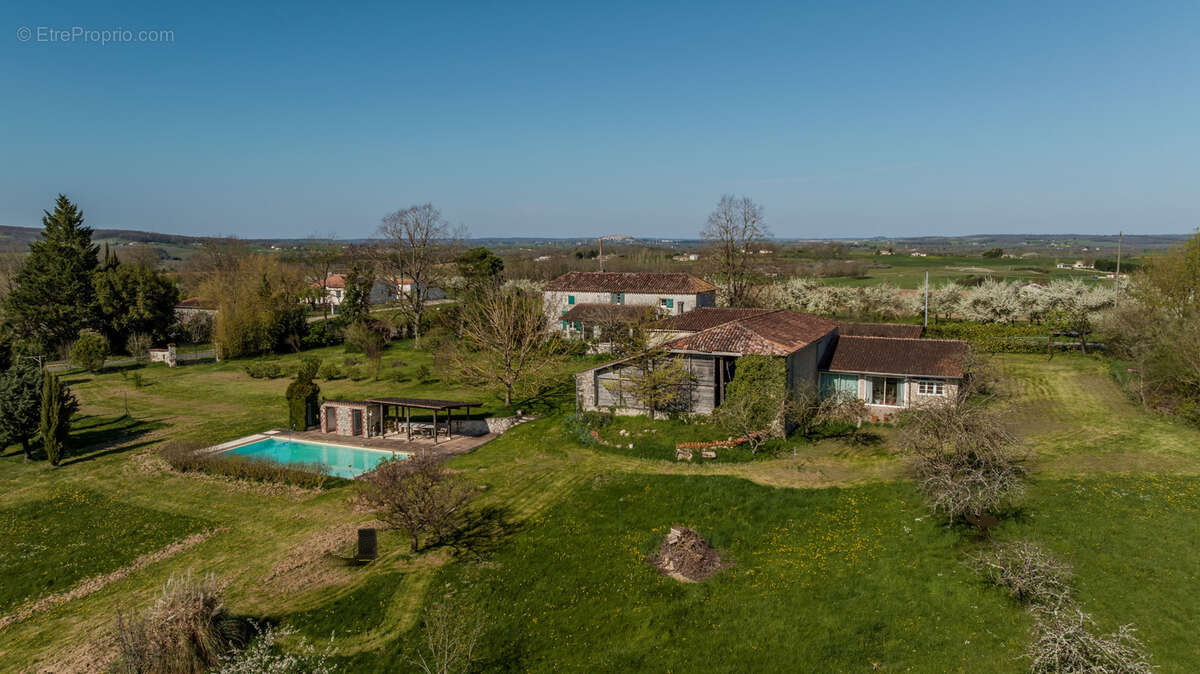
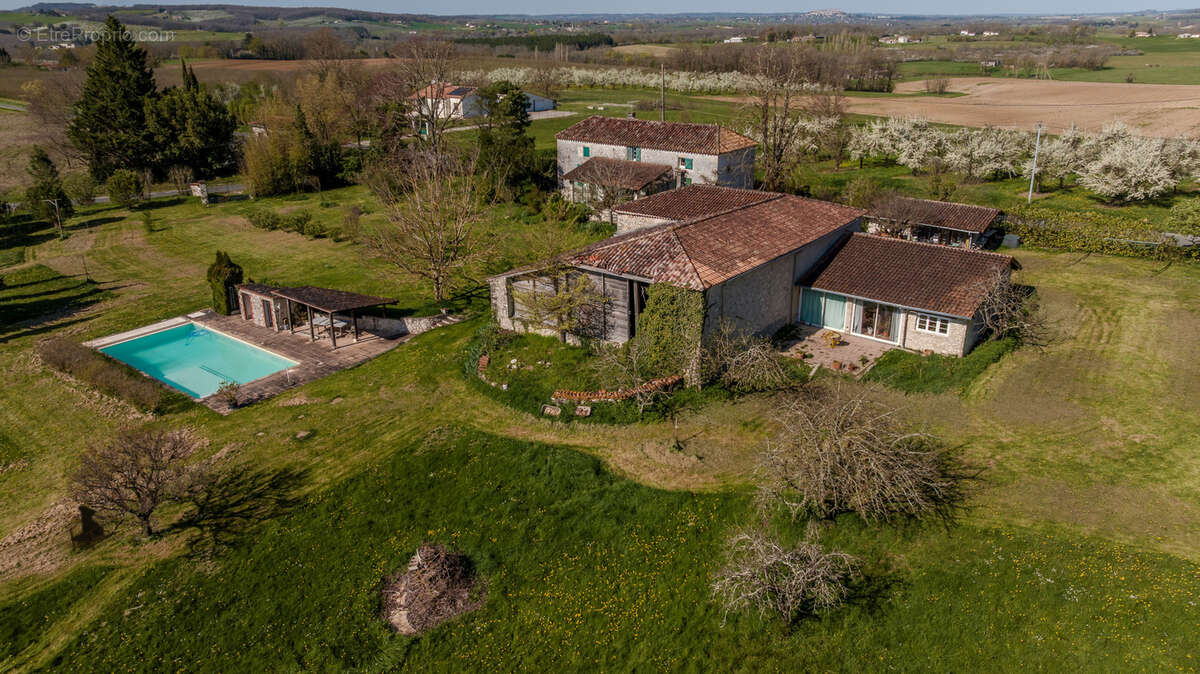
round table: present [967,515,999,539] -> none [808,593,853,641]

